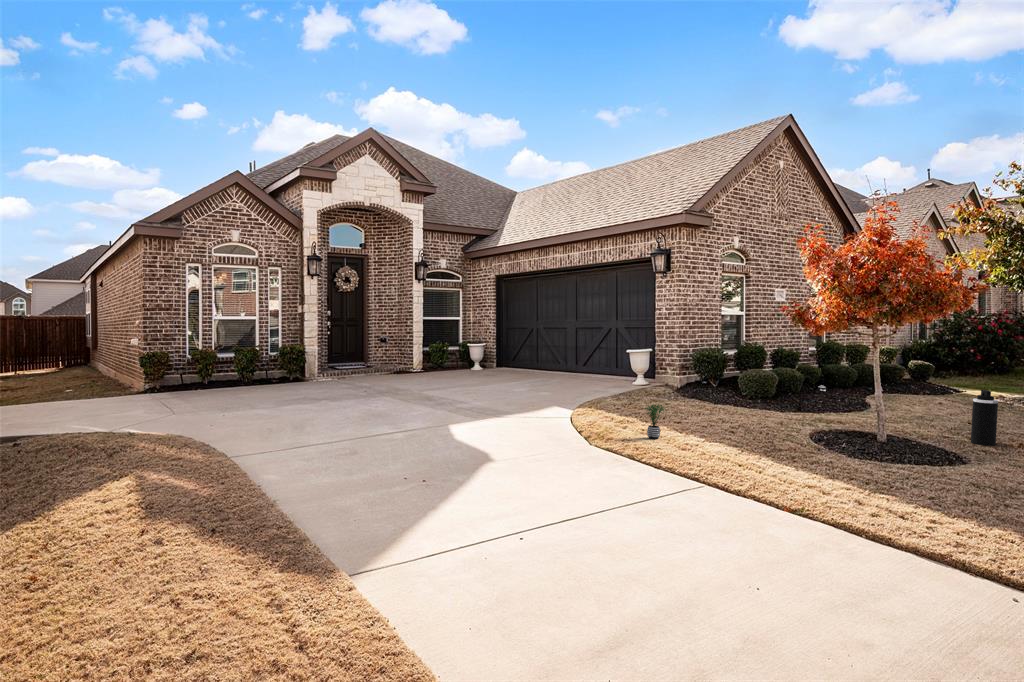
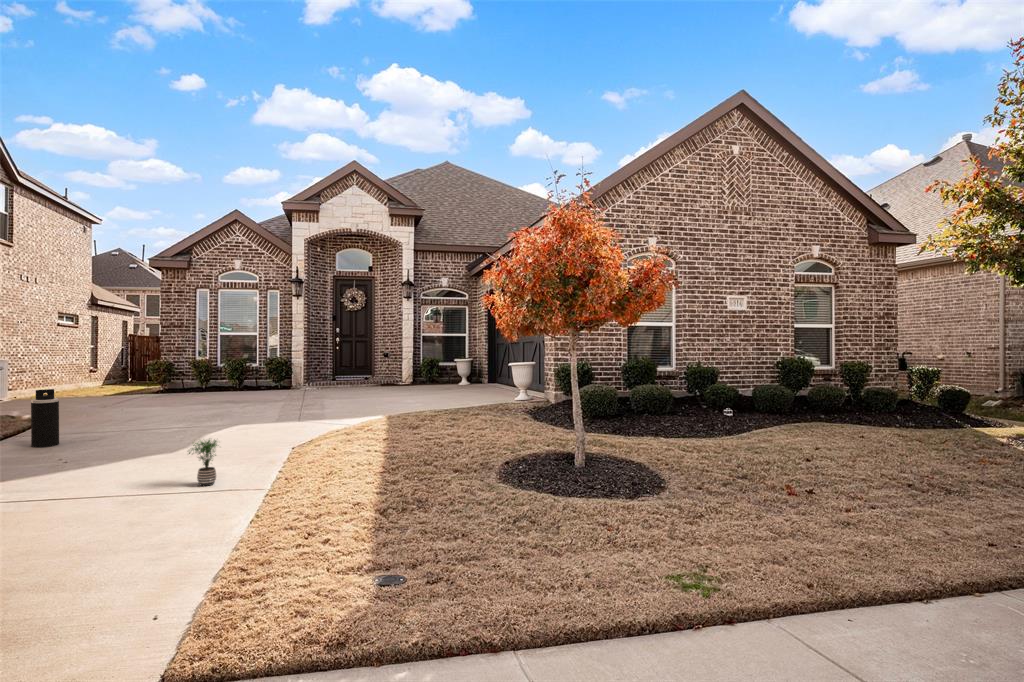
trash can: present [971,390,998,446] -> present [31,389,59,448]

